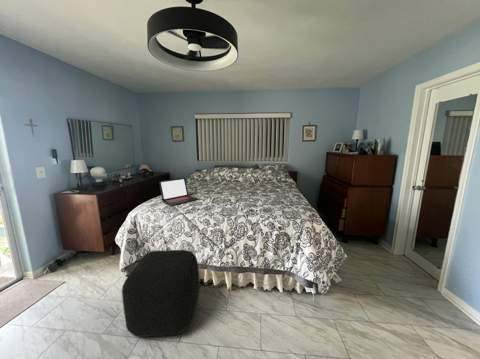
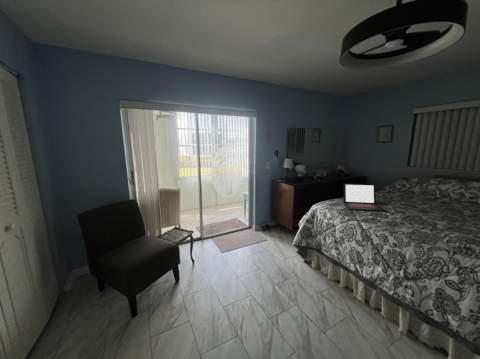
ottoman: present [122,250,200,337] -> none [288,243,362,327]

